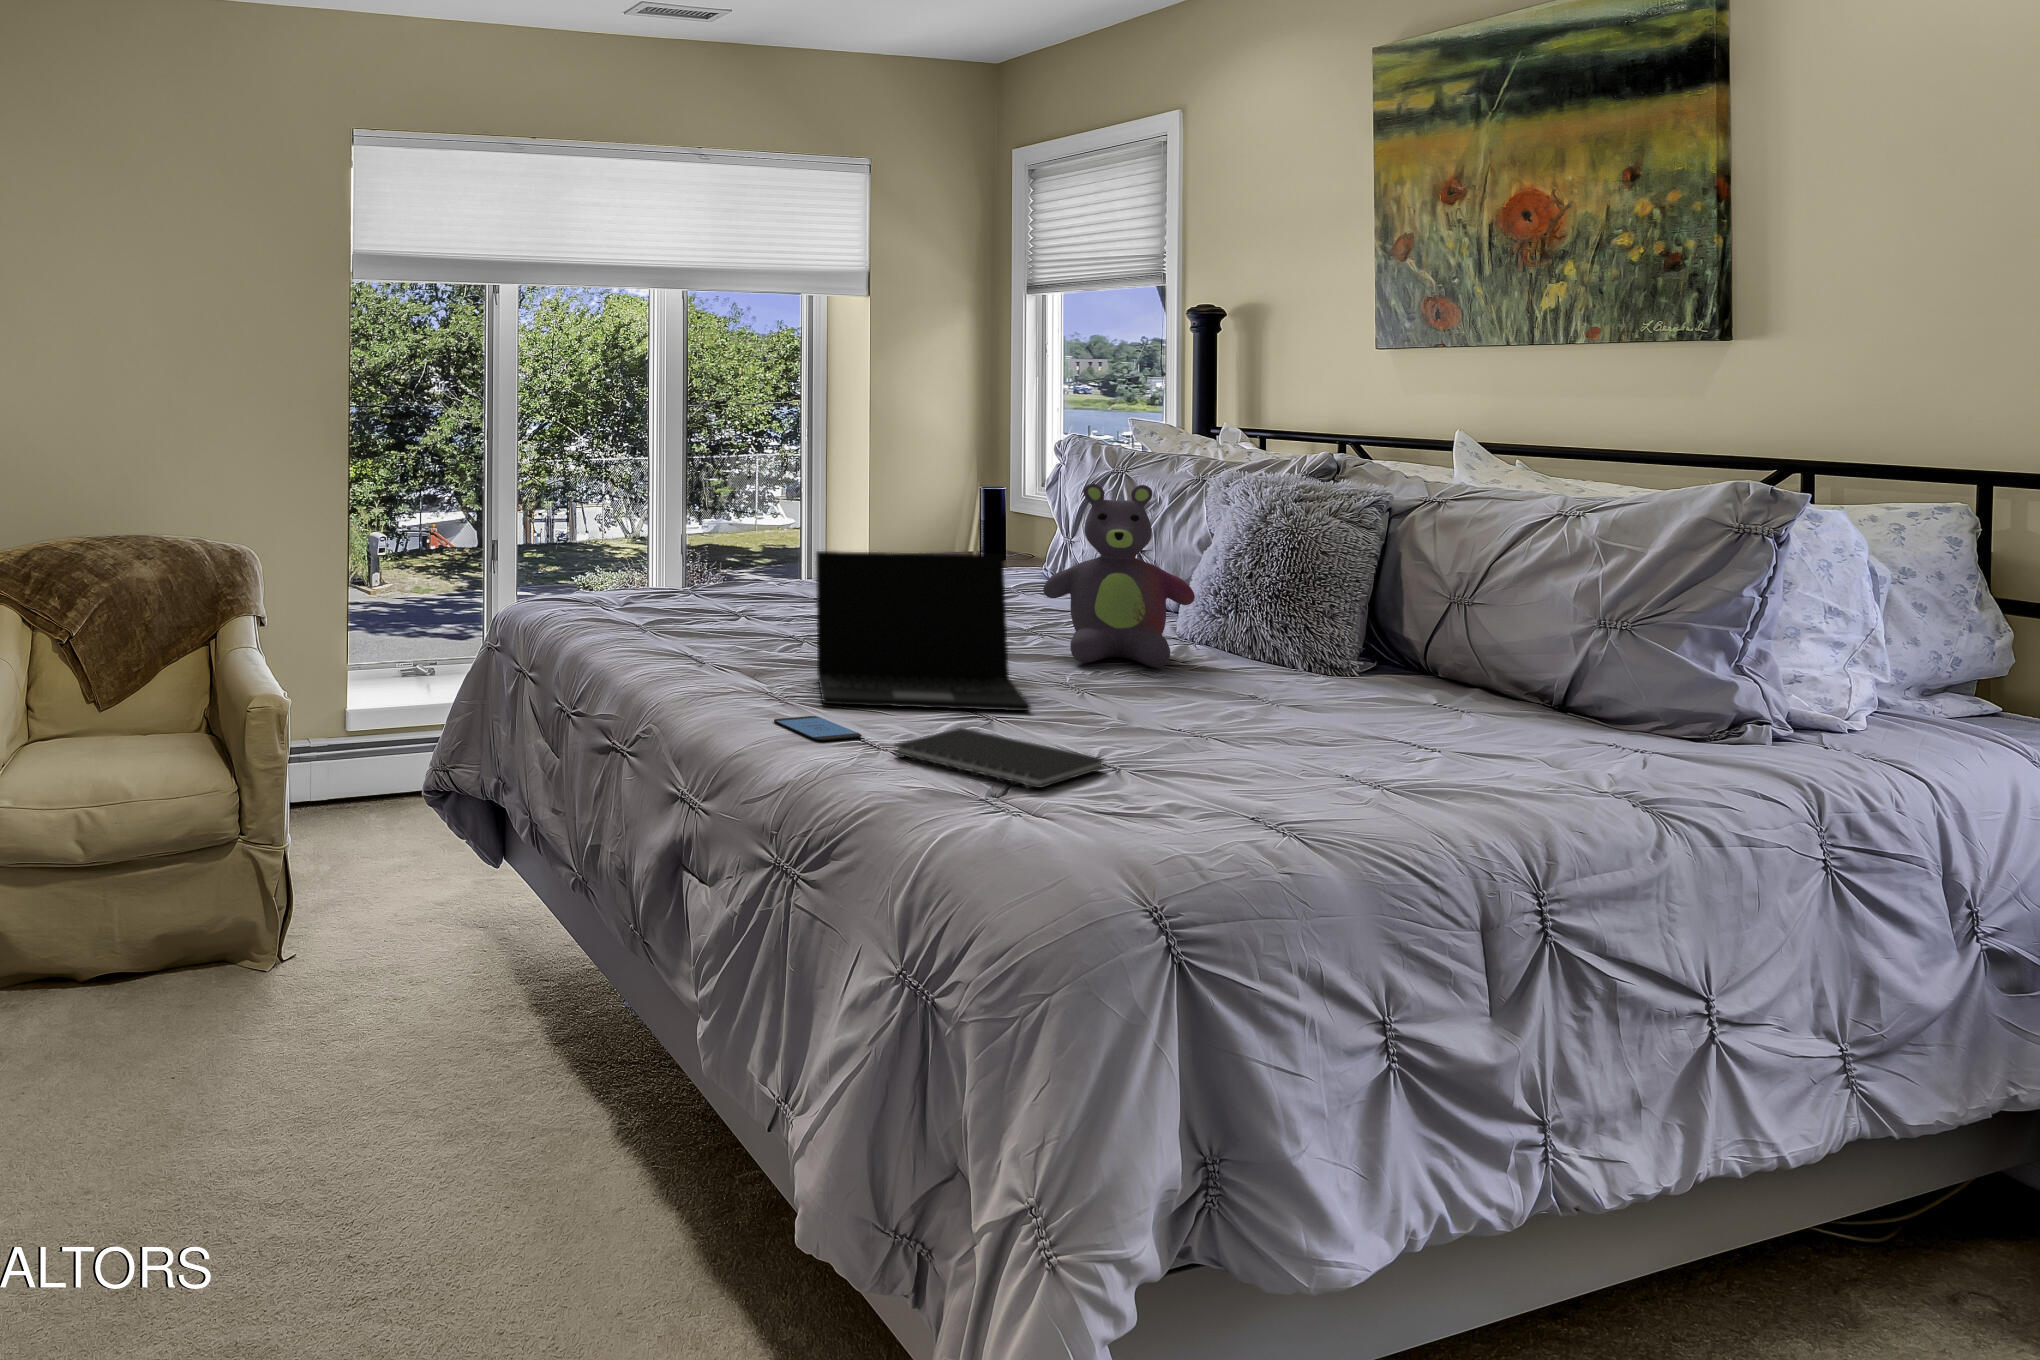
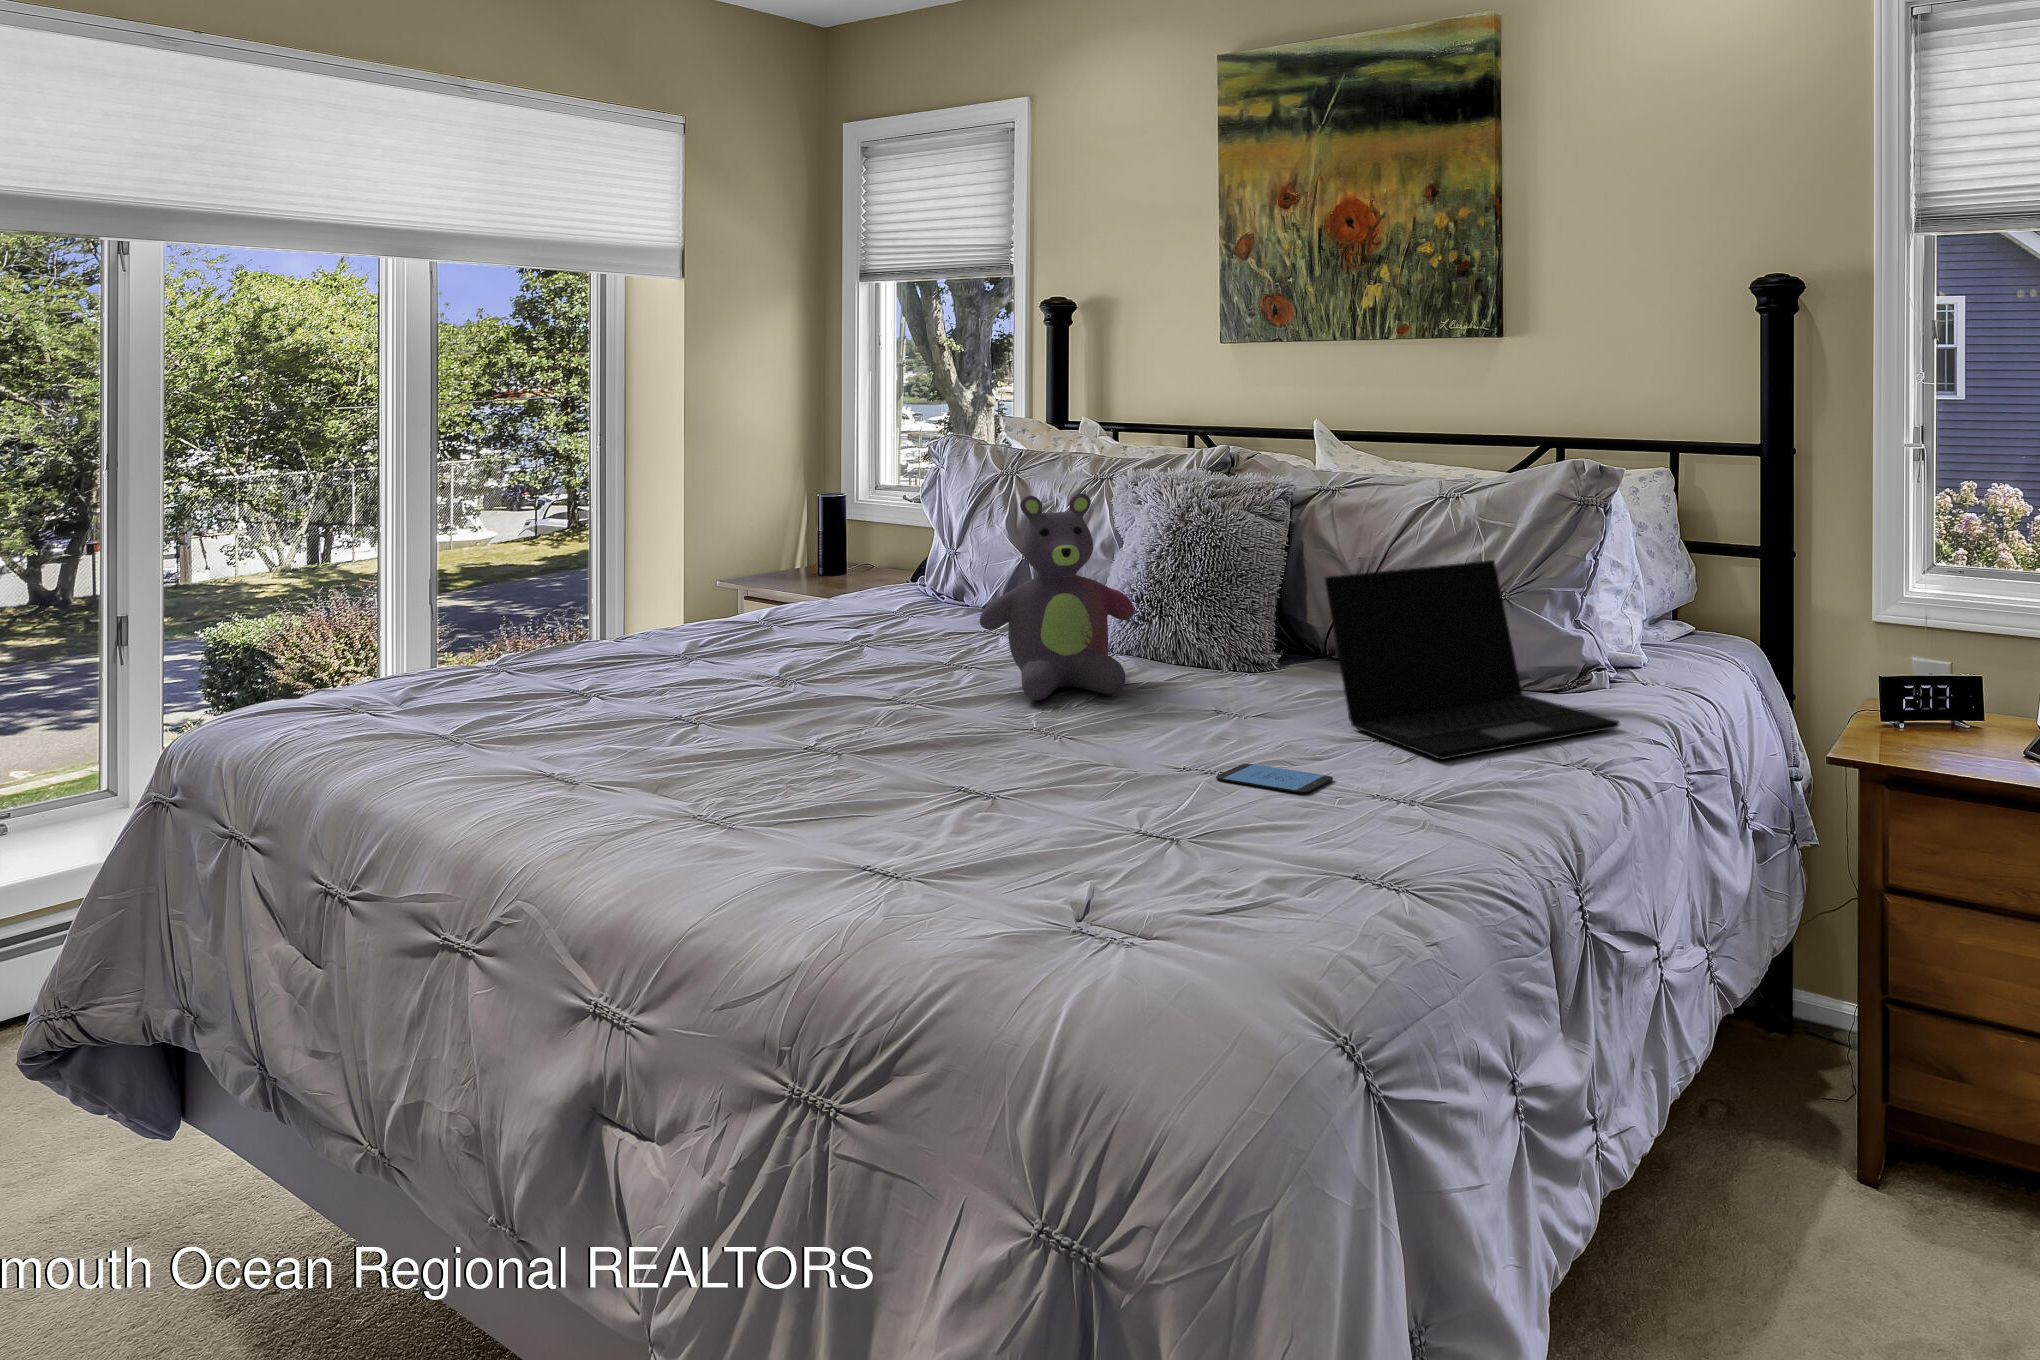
laptop: present [816,551,1031,711] -> present [1325,560,1620,760]
smartphone: present [774,716,862,740] -> present [1216,764,1333,793]
notebook: present [895,728,1105,788] -> none [924,826,1179,905]

